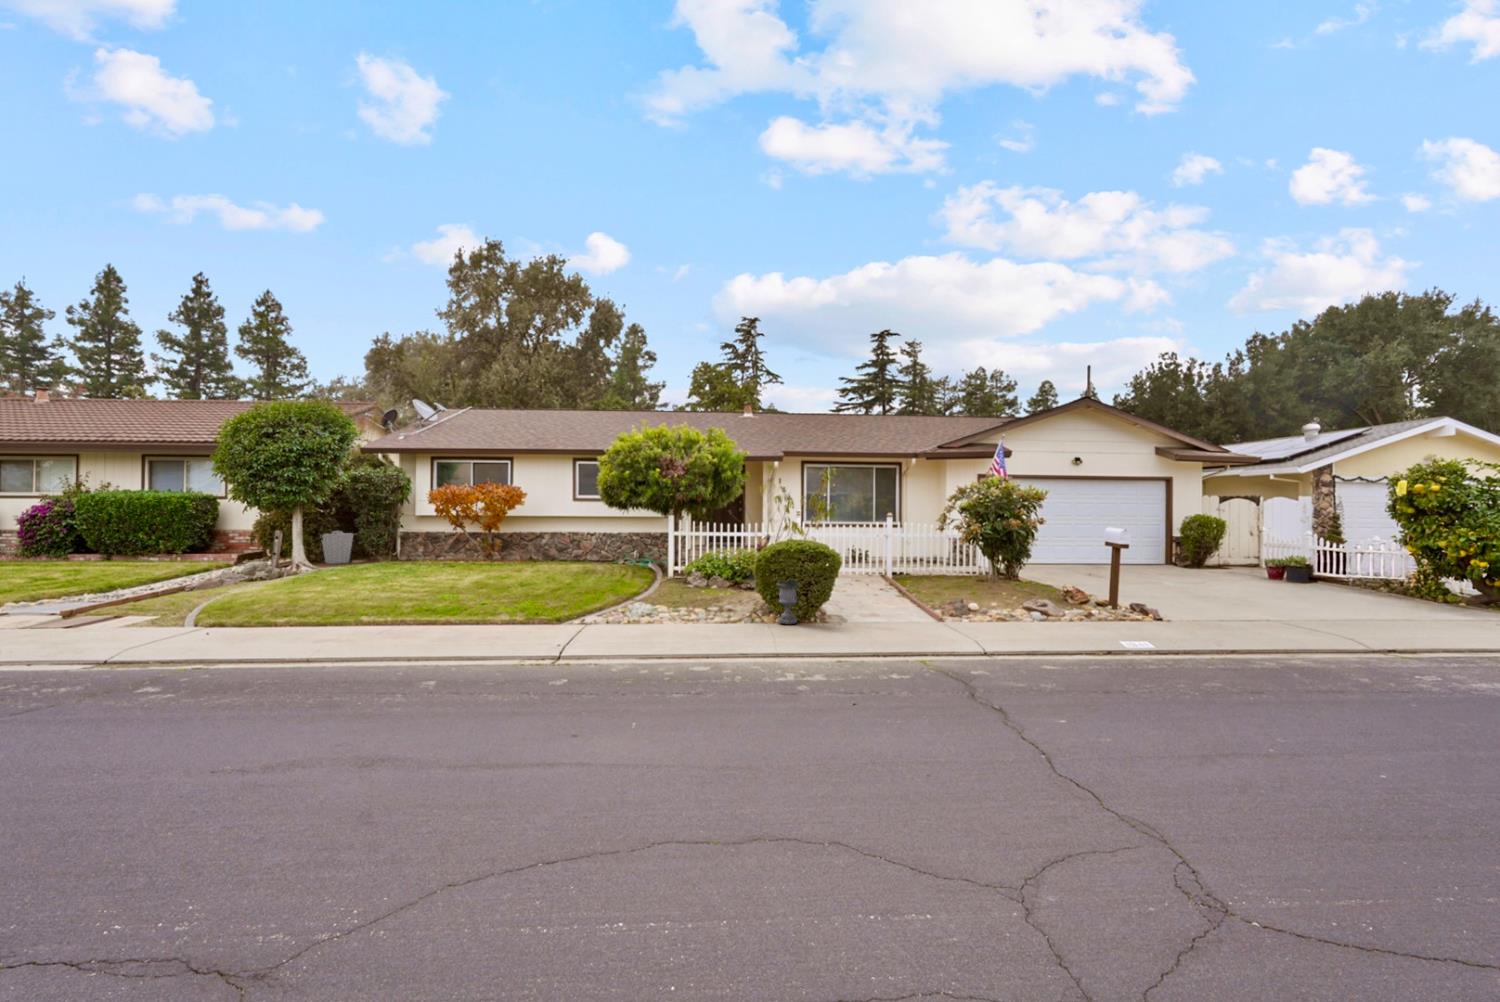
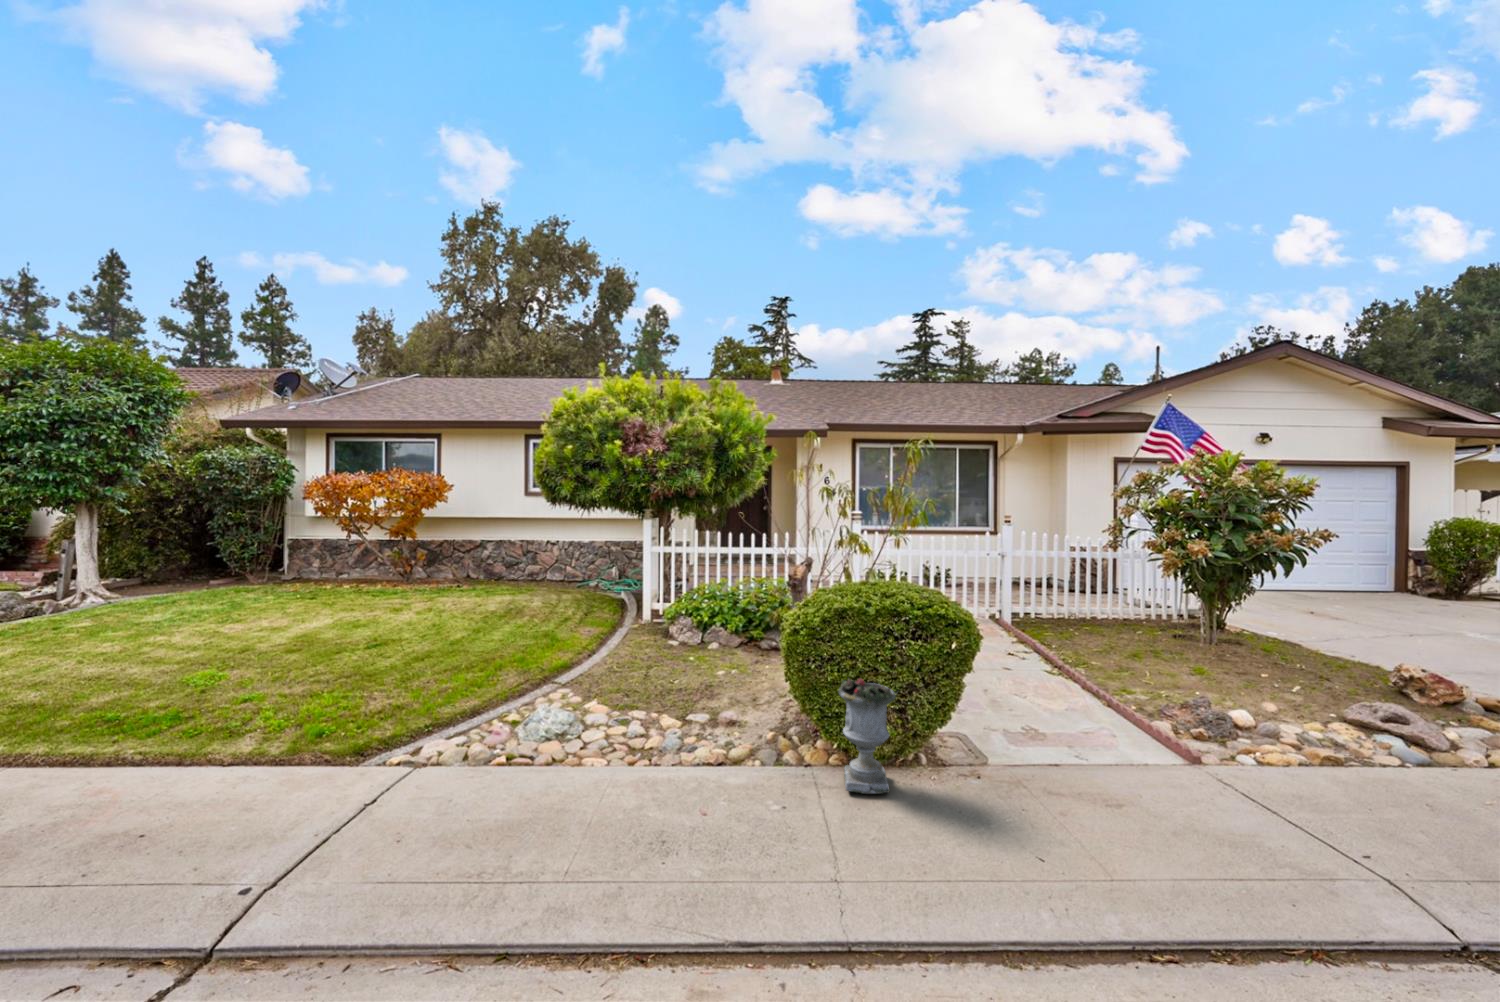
trash can: present [322,531,353,564] -> none [160,536,213,584]

